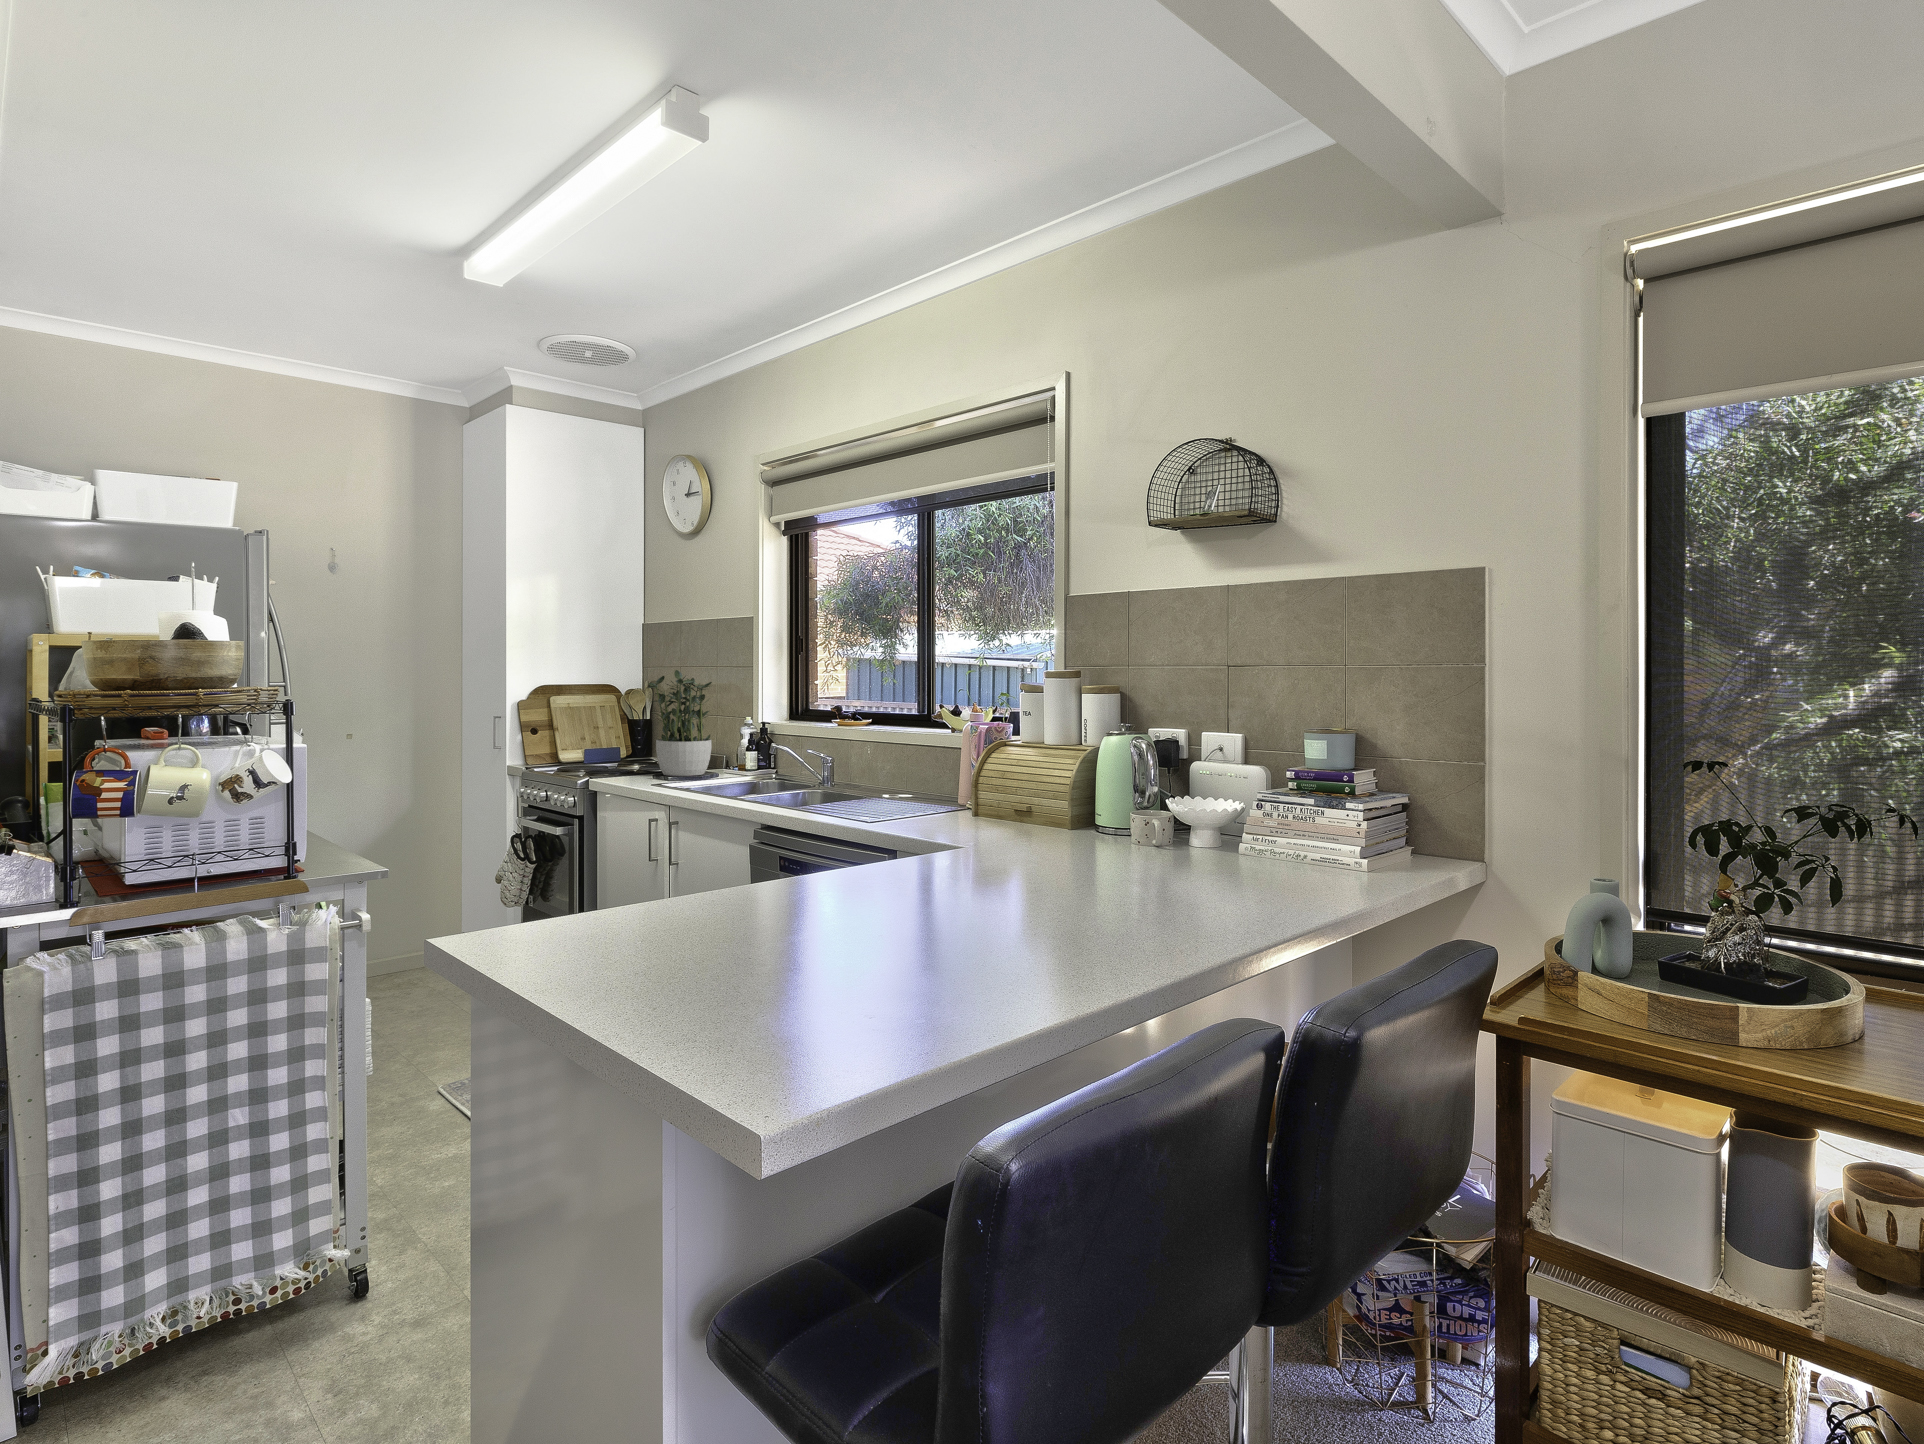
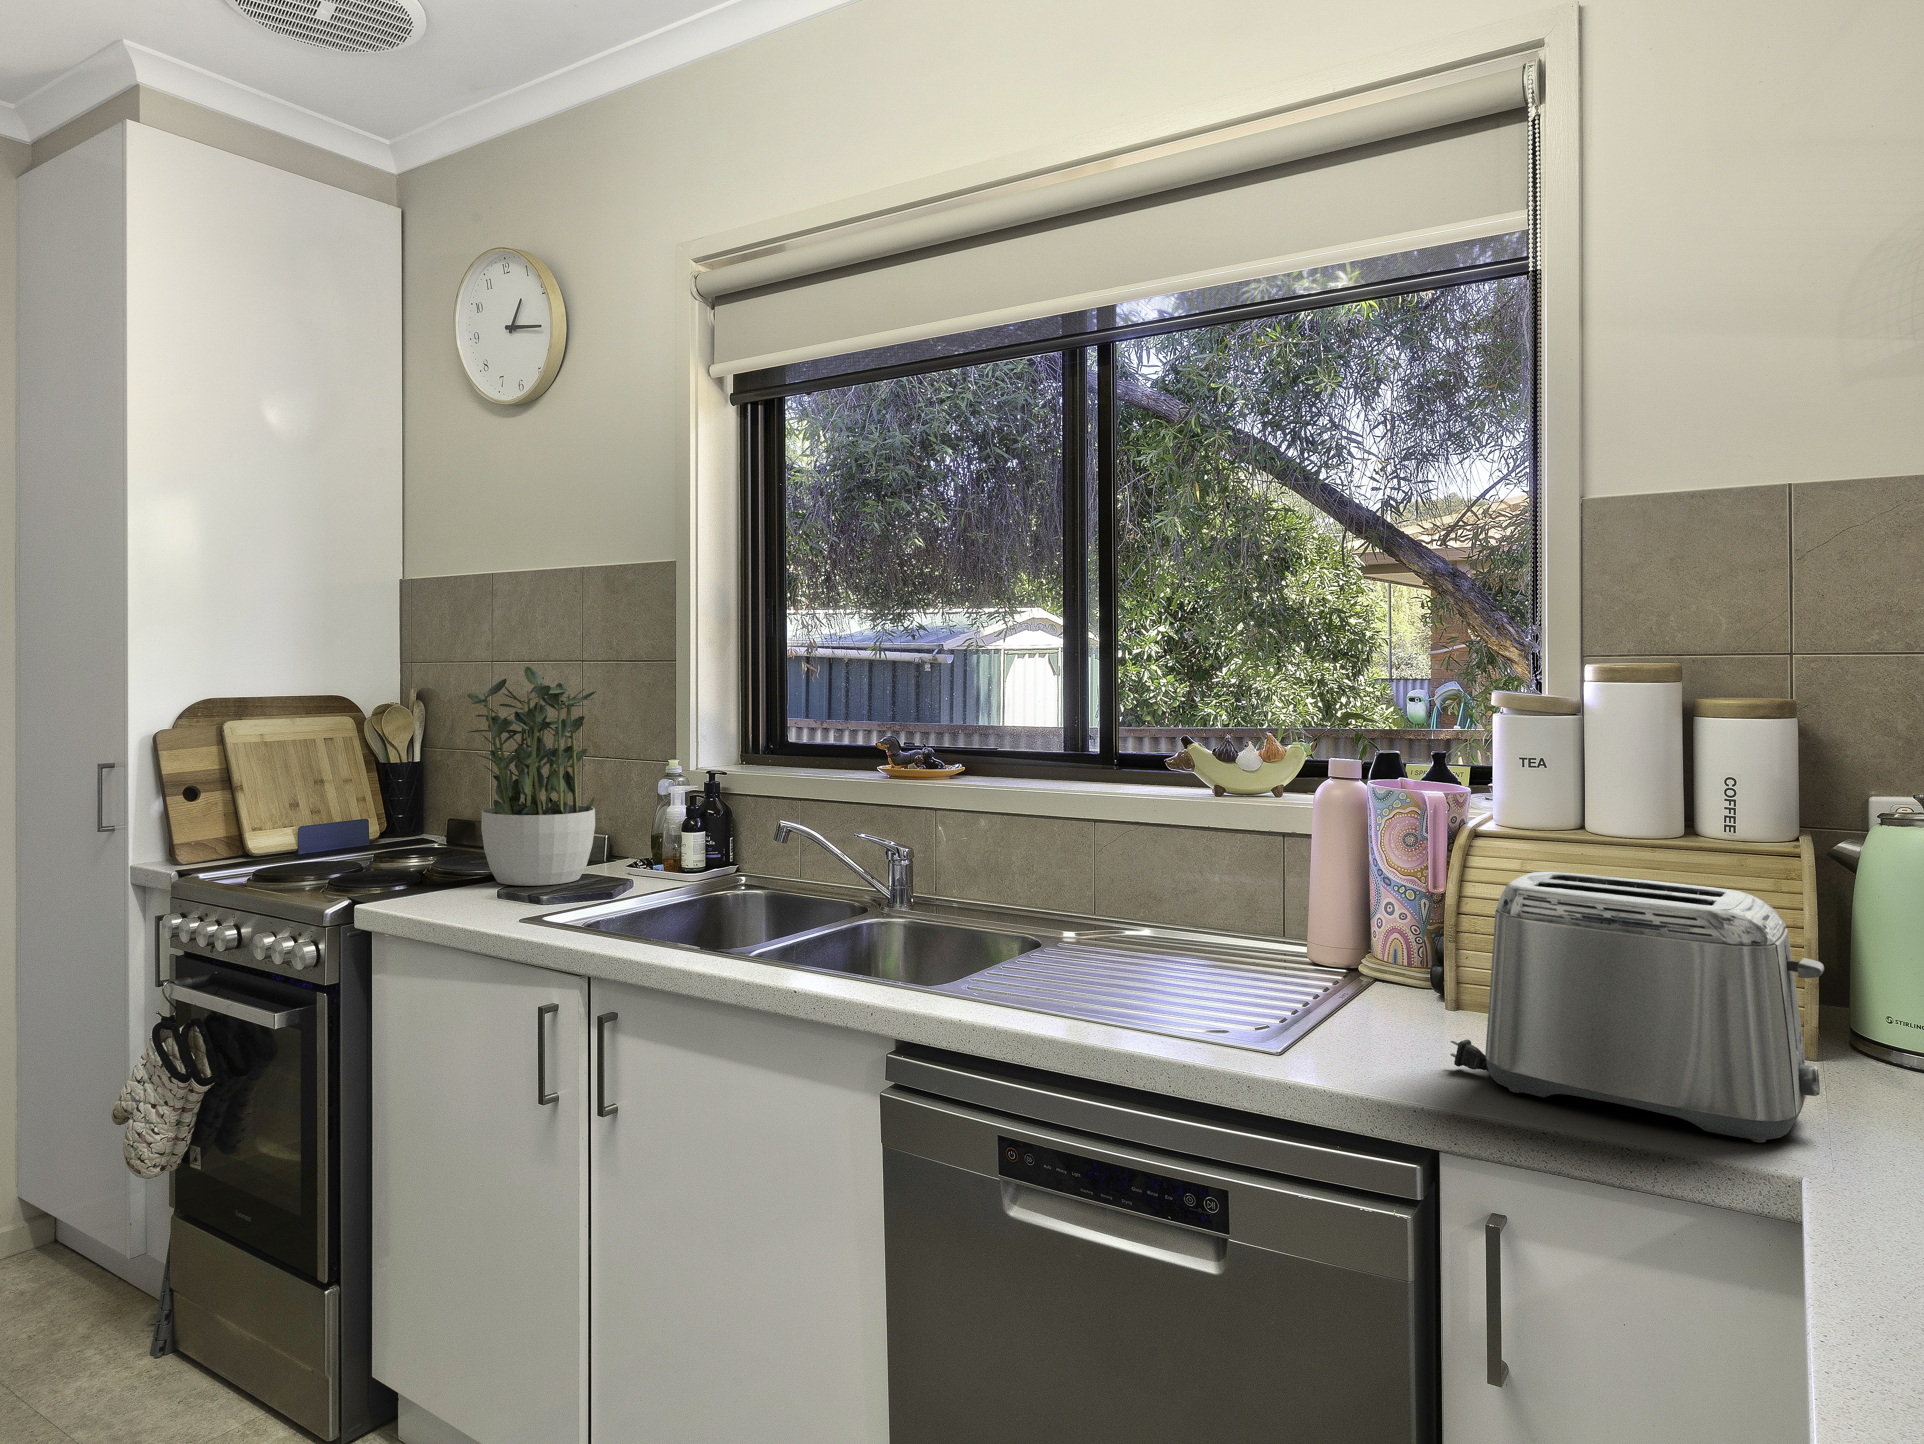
toaster: none [915,752,1011,841] -> present [1450,872,1824,1143]

